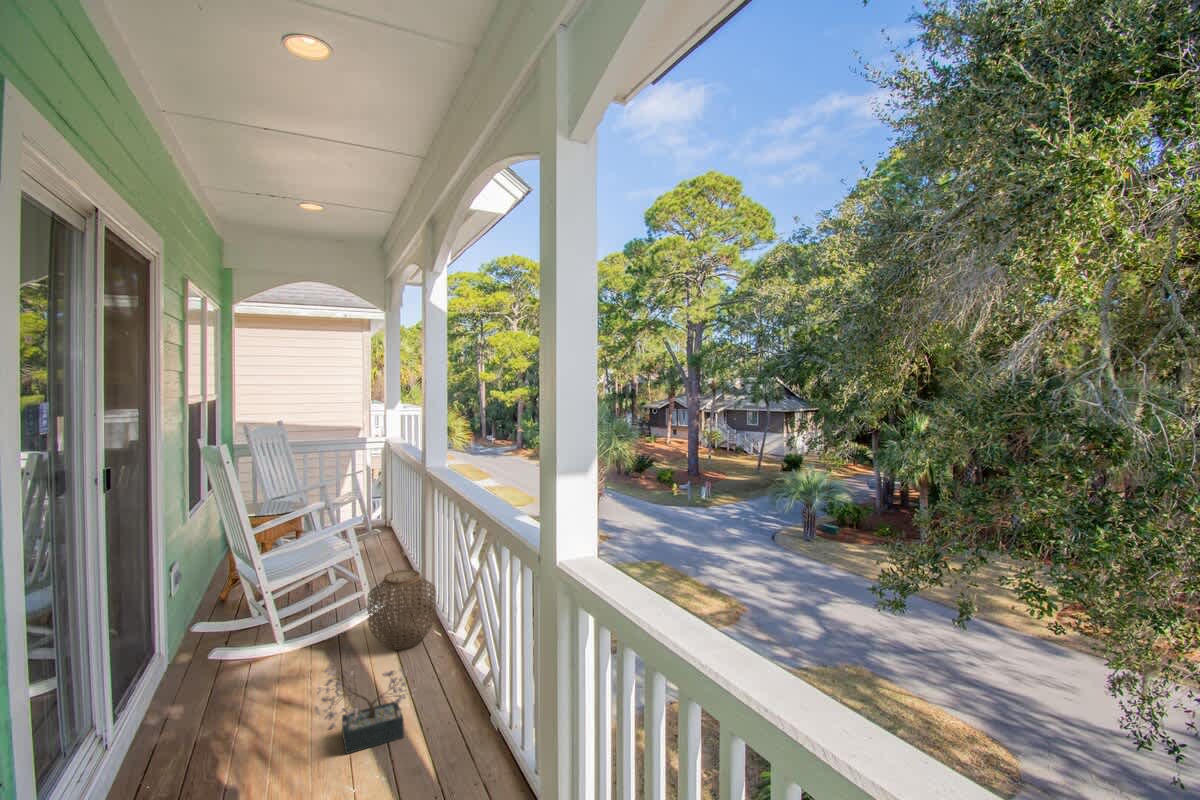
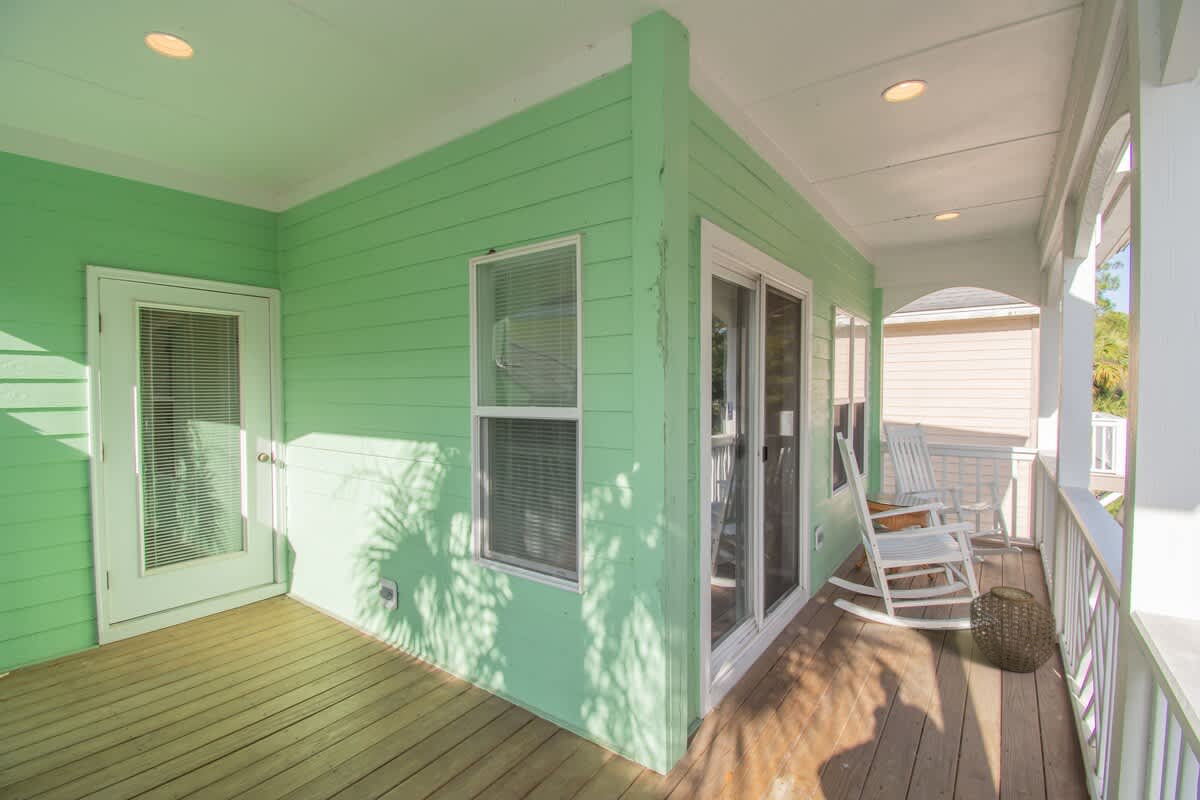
decorative plant: present [315,663,417,754] -> none [893,641,997,744]

